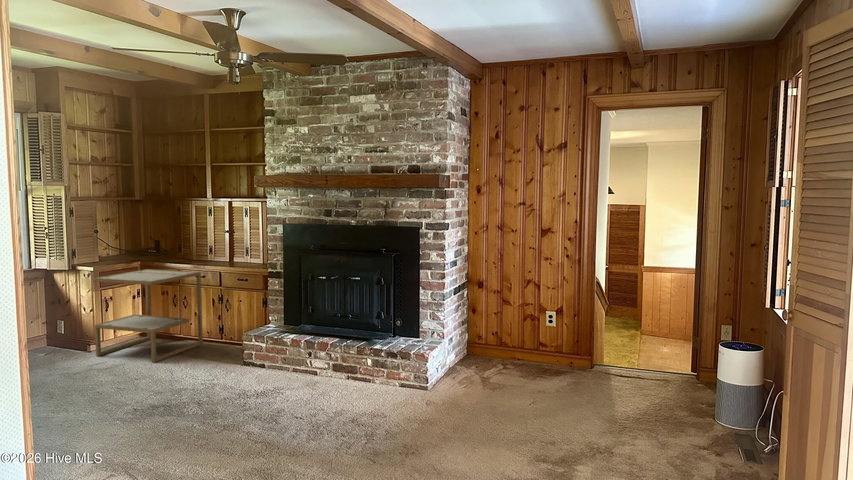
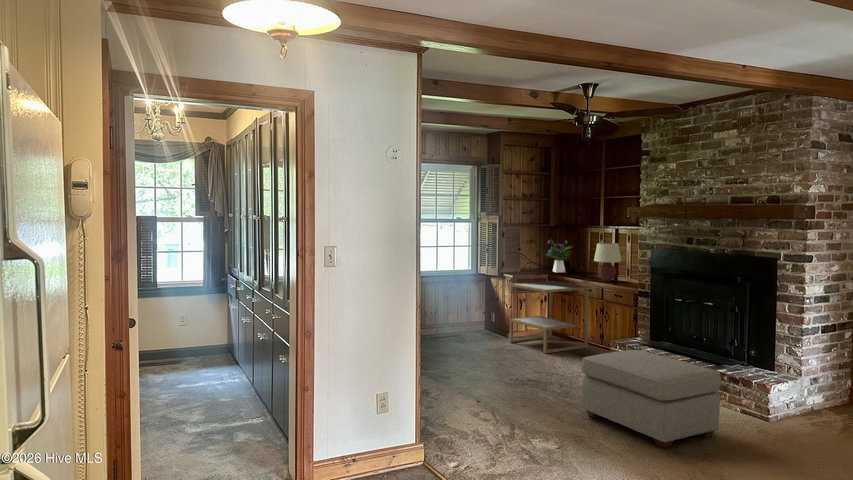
flower arrangement: none [129,216,172,258] -> present [546,239,573,272]
table lamp: none [204,219,237,264] -> present [594,243,621,281]
ottoman: none [246,342,402,454] -> present [582,350,721,448]

